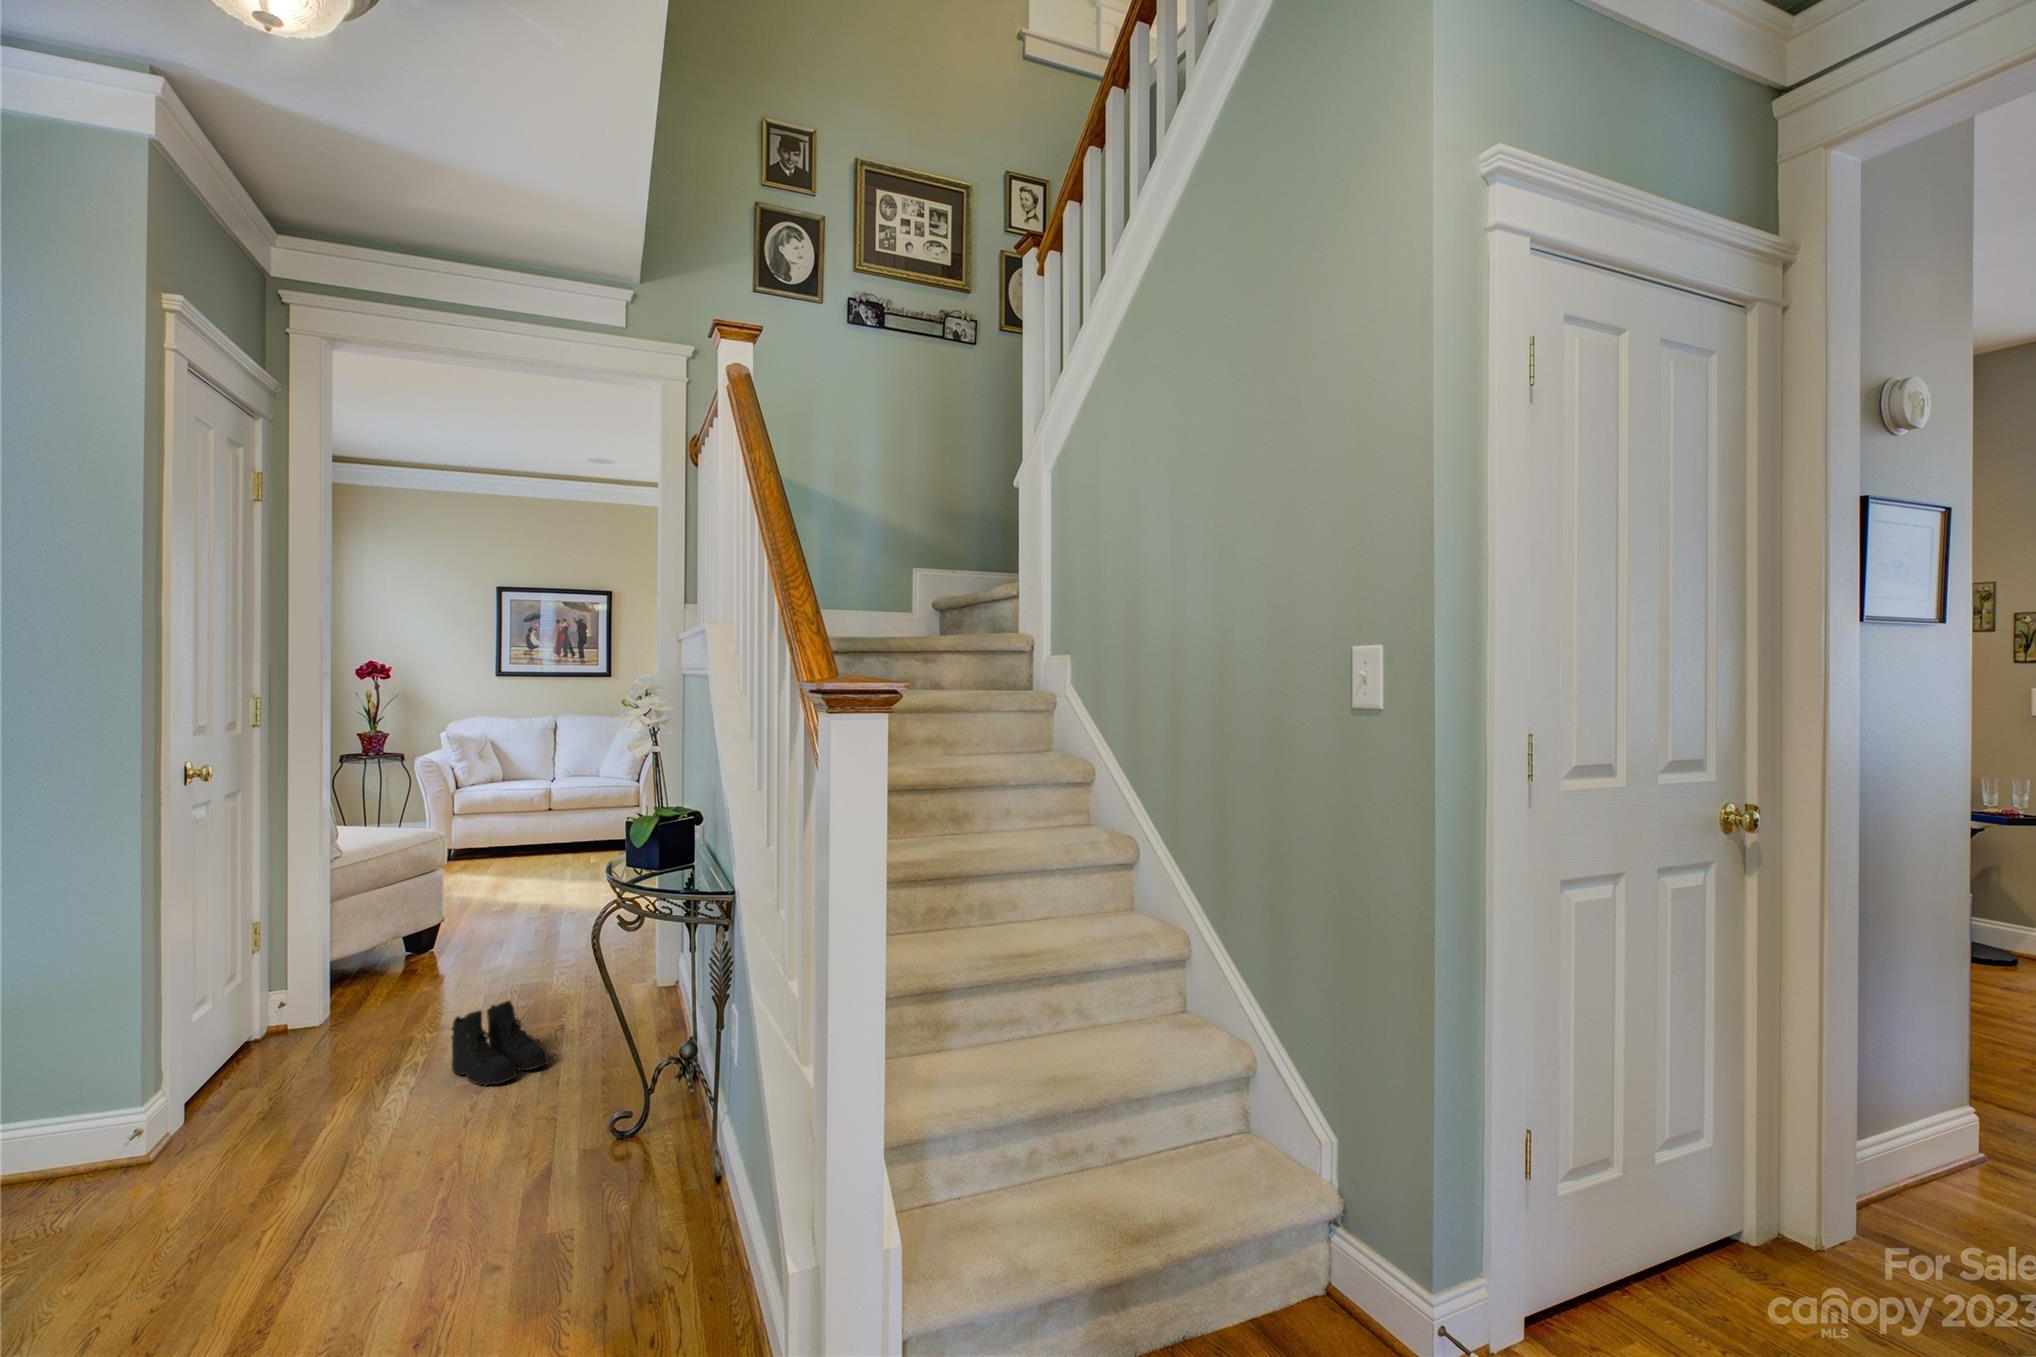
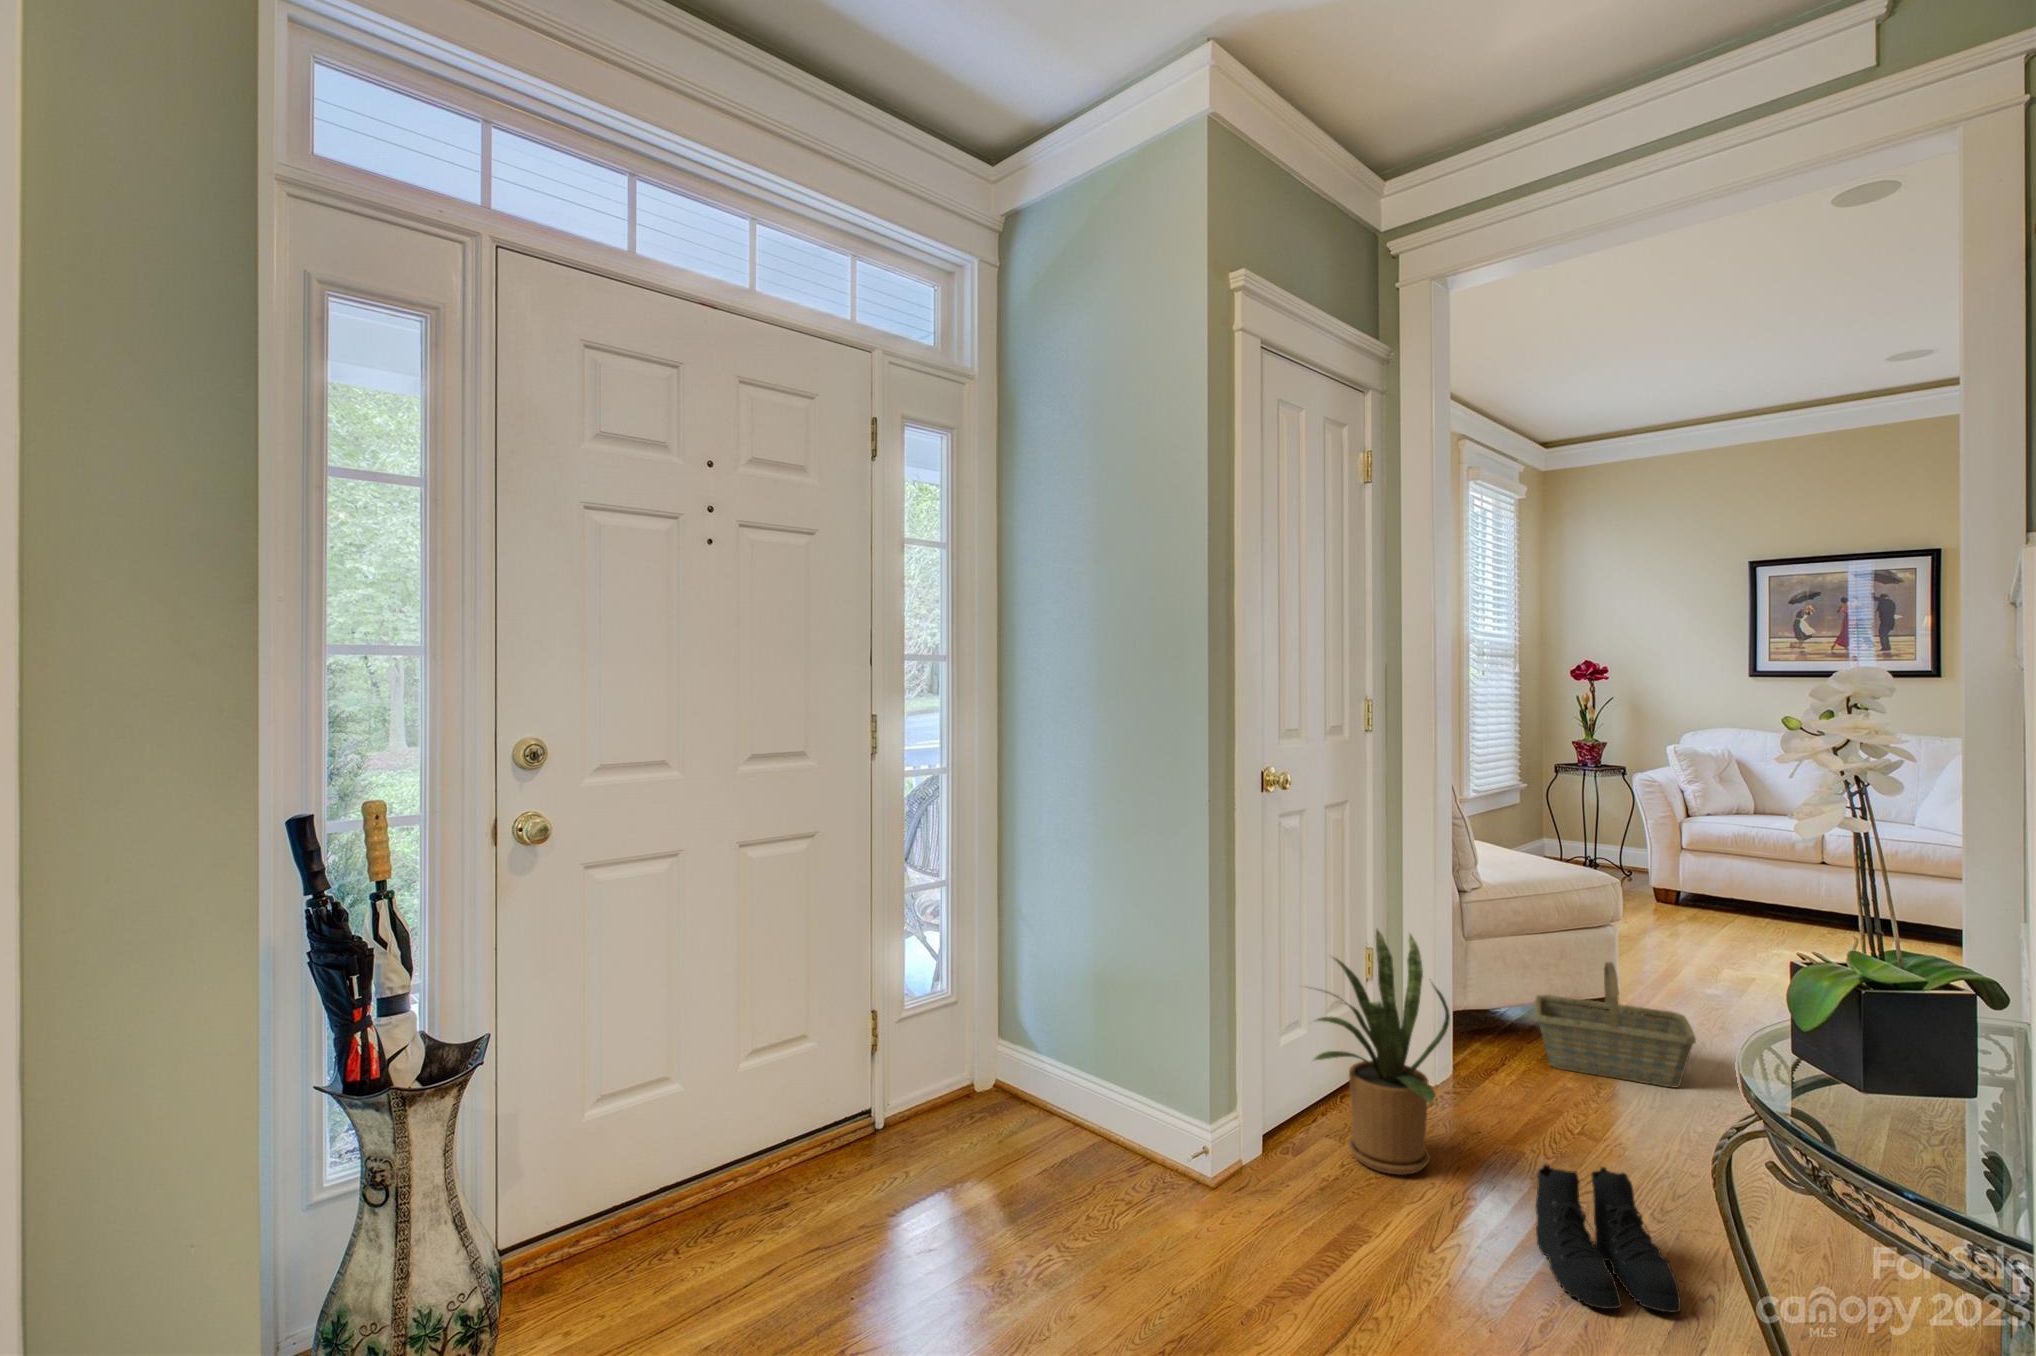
house plant: none [216,889,373,1089] -> present [1310,930,1450,1175]
basket: none [389,892,513,982] -> present [1535,962,1696,1088]

